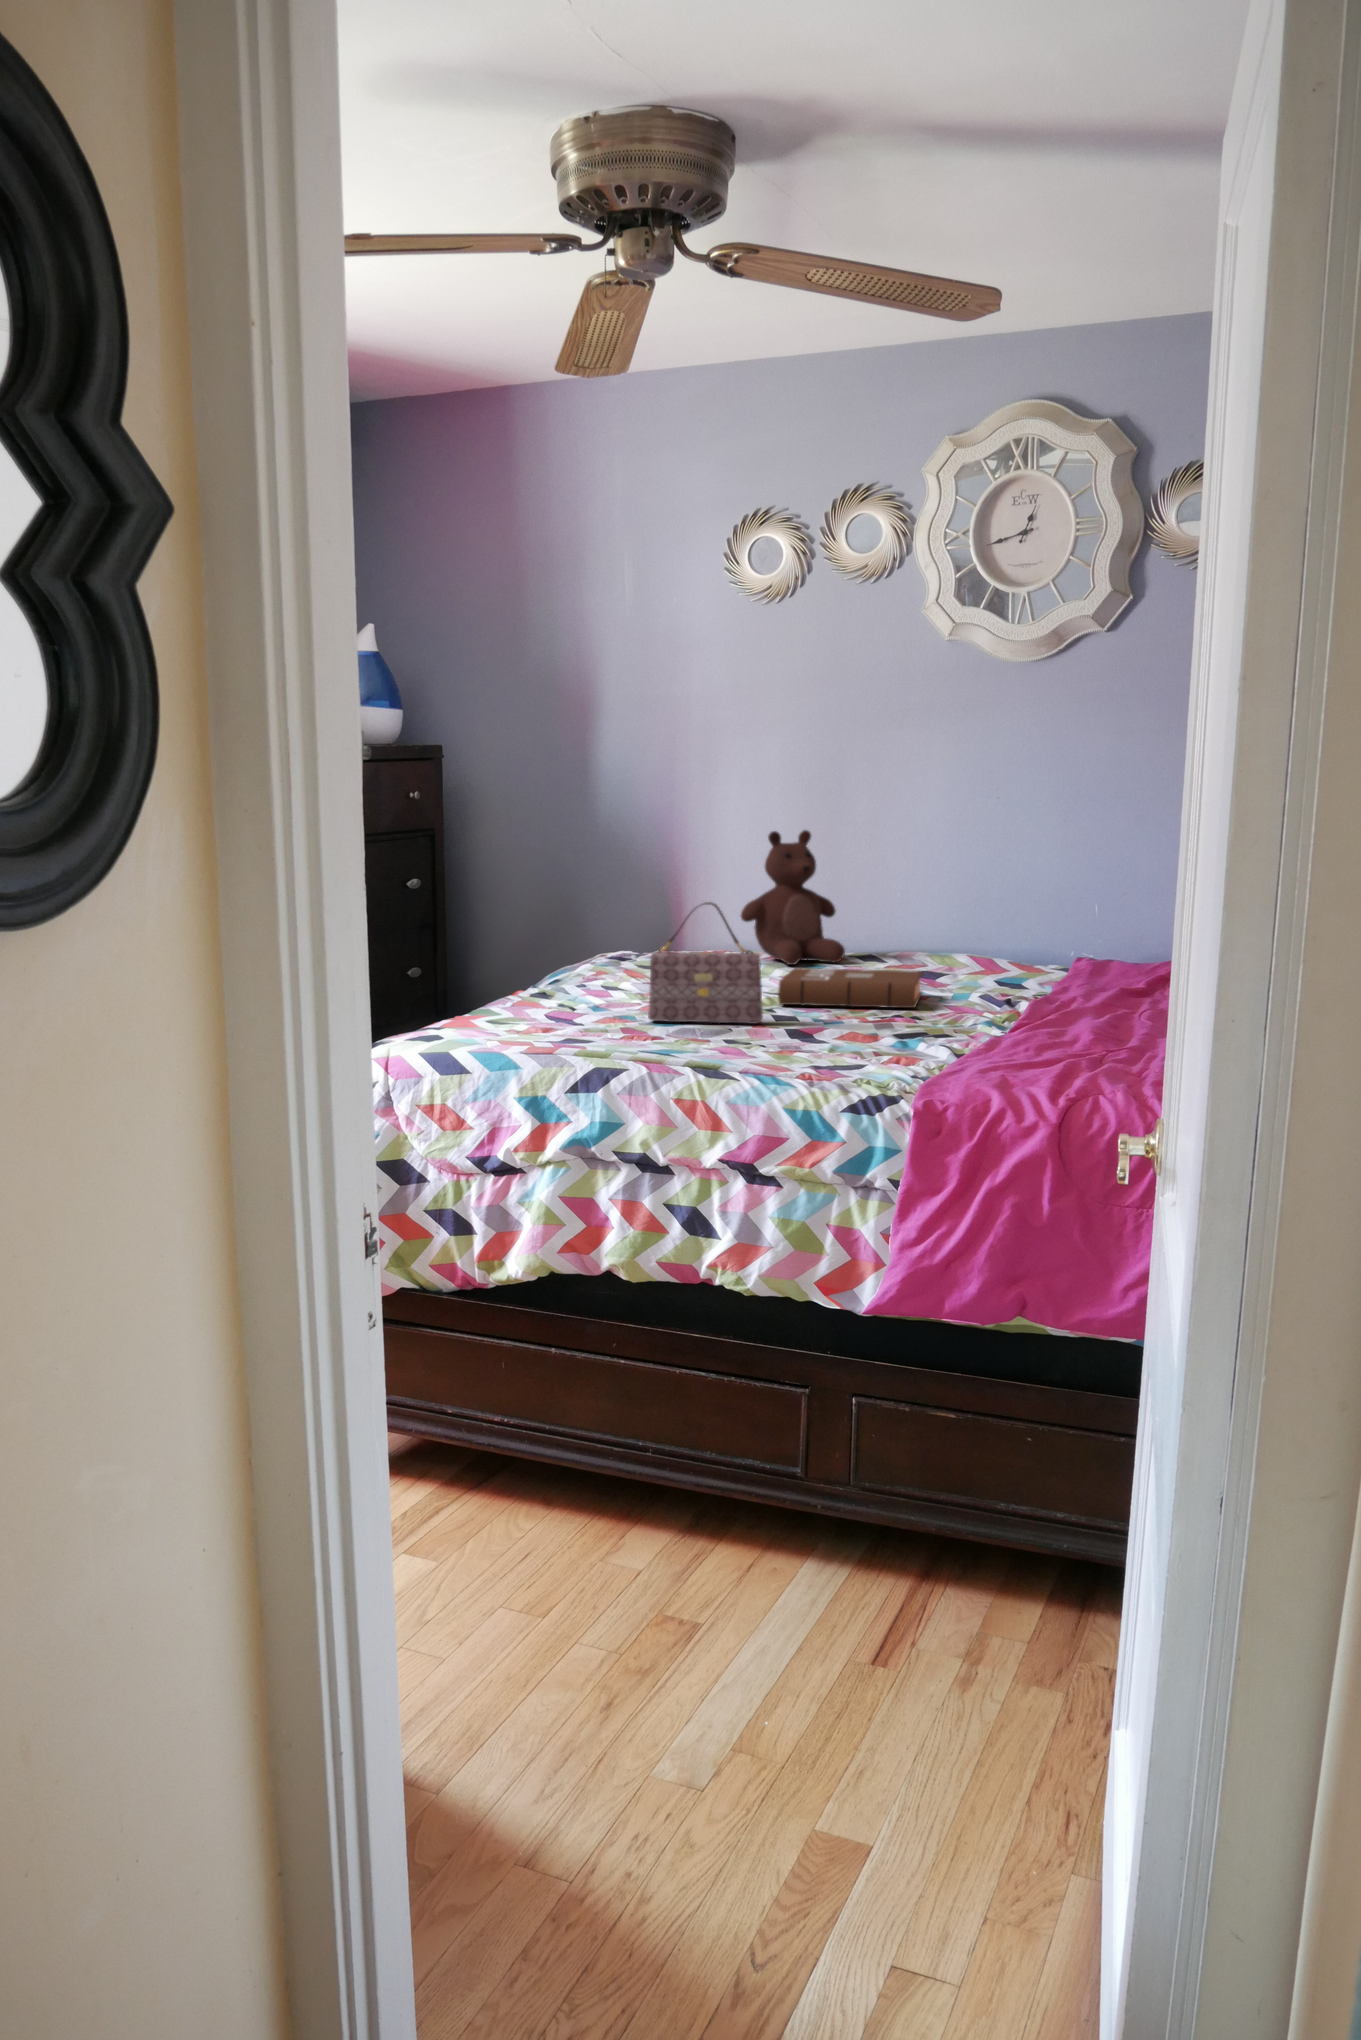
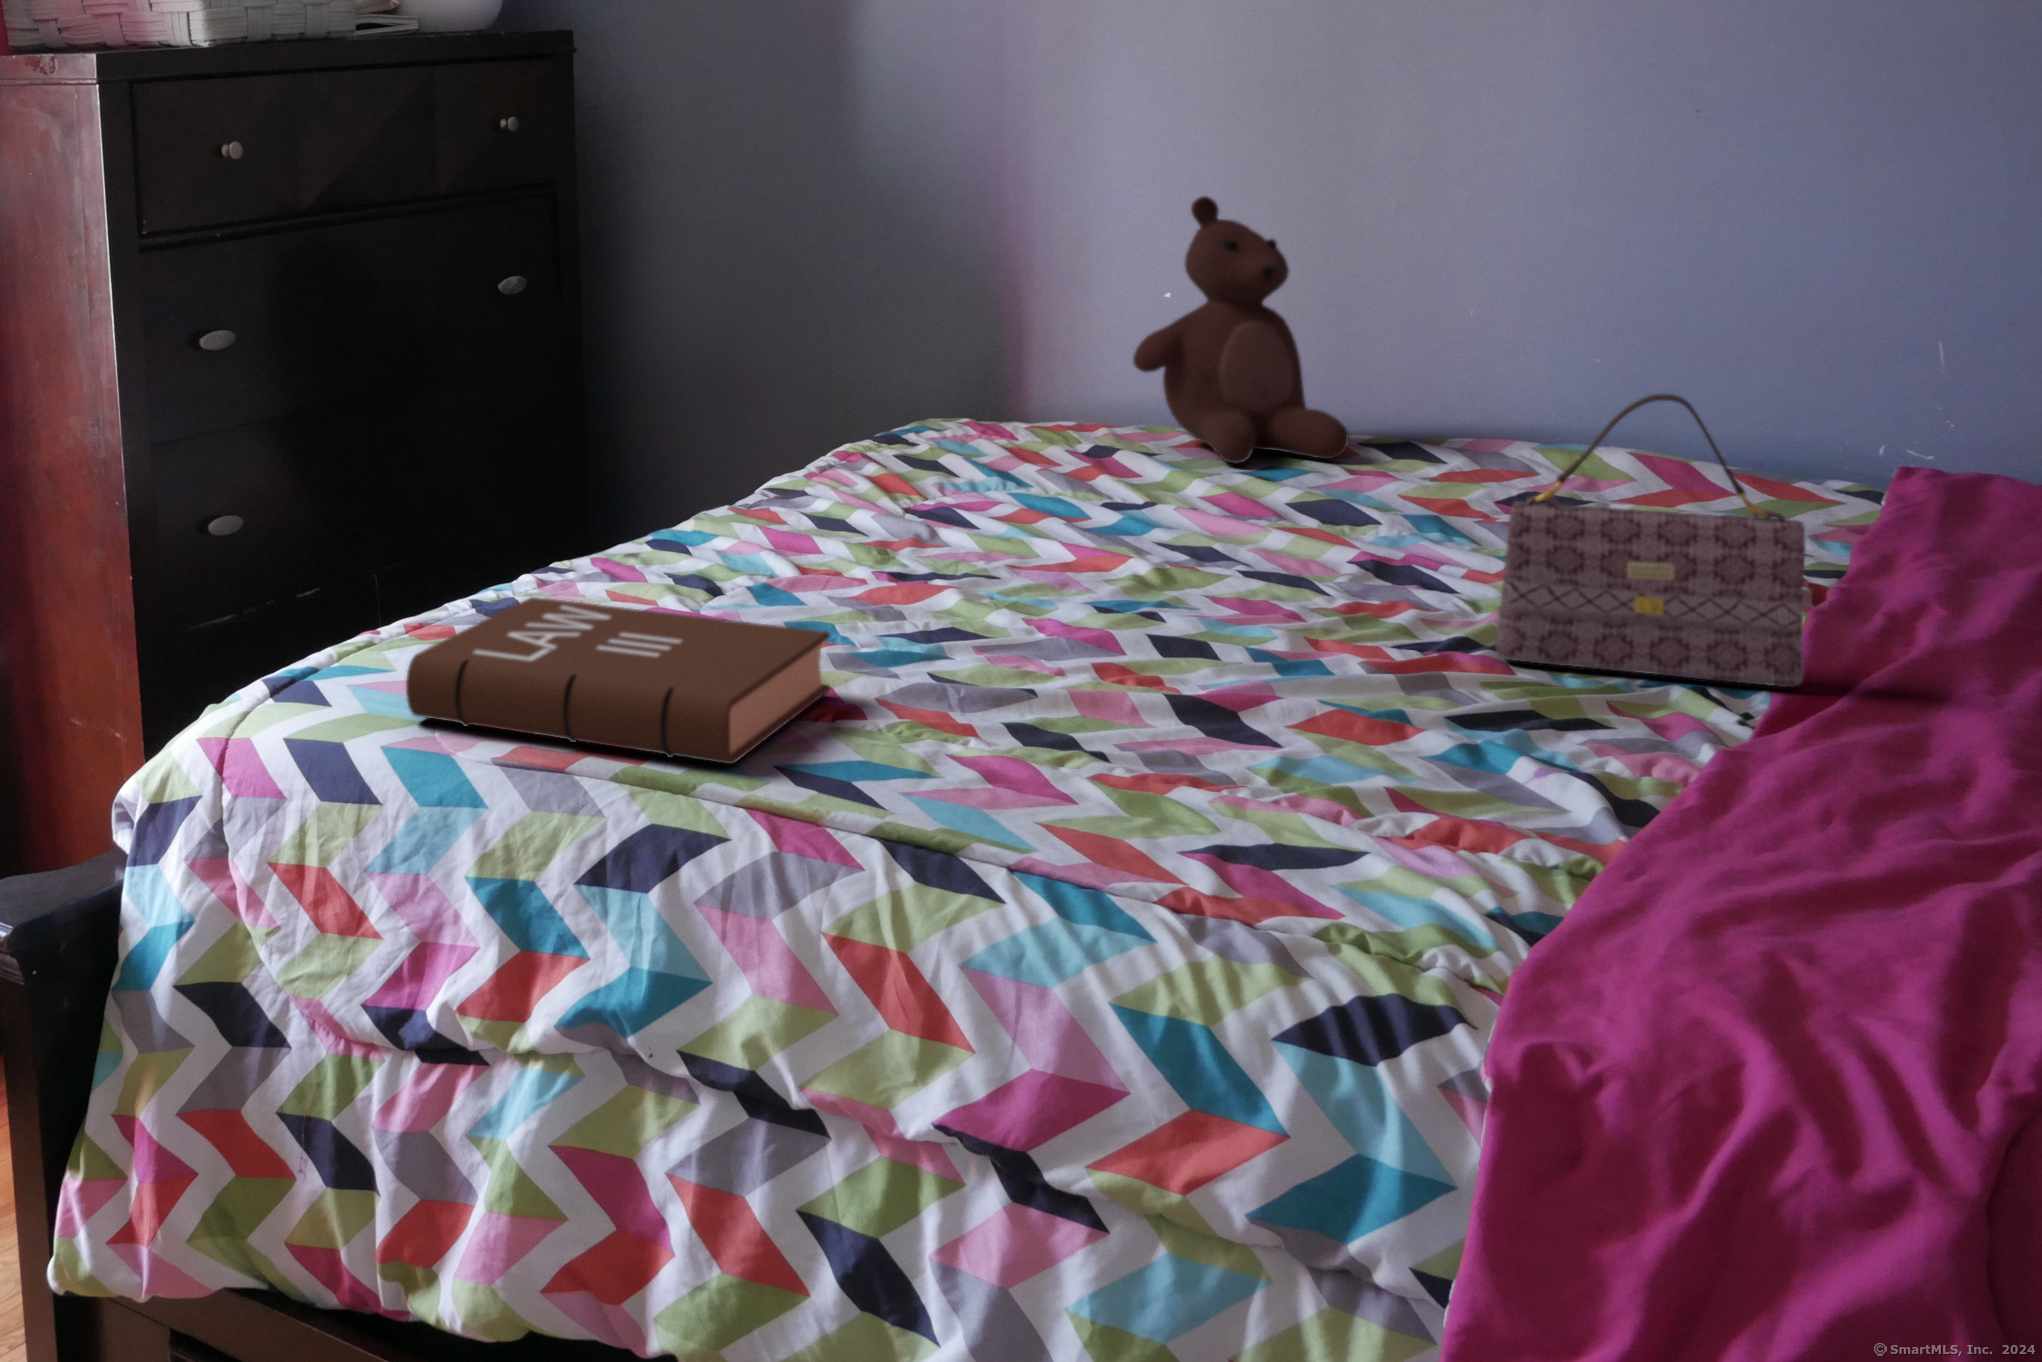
handbag: present [648,902,763,1024] -> present [1496,394,1805,687]
book: present [778,968,923,1008] -> present [406,597,830,764]

